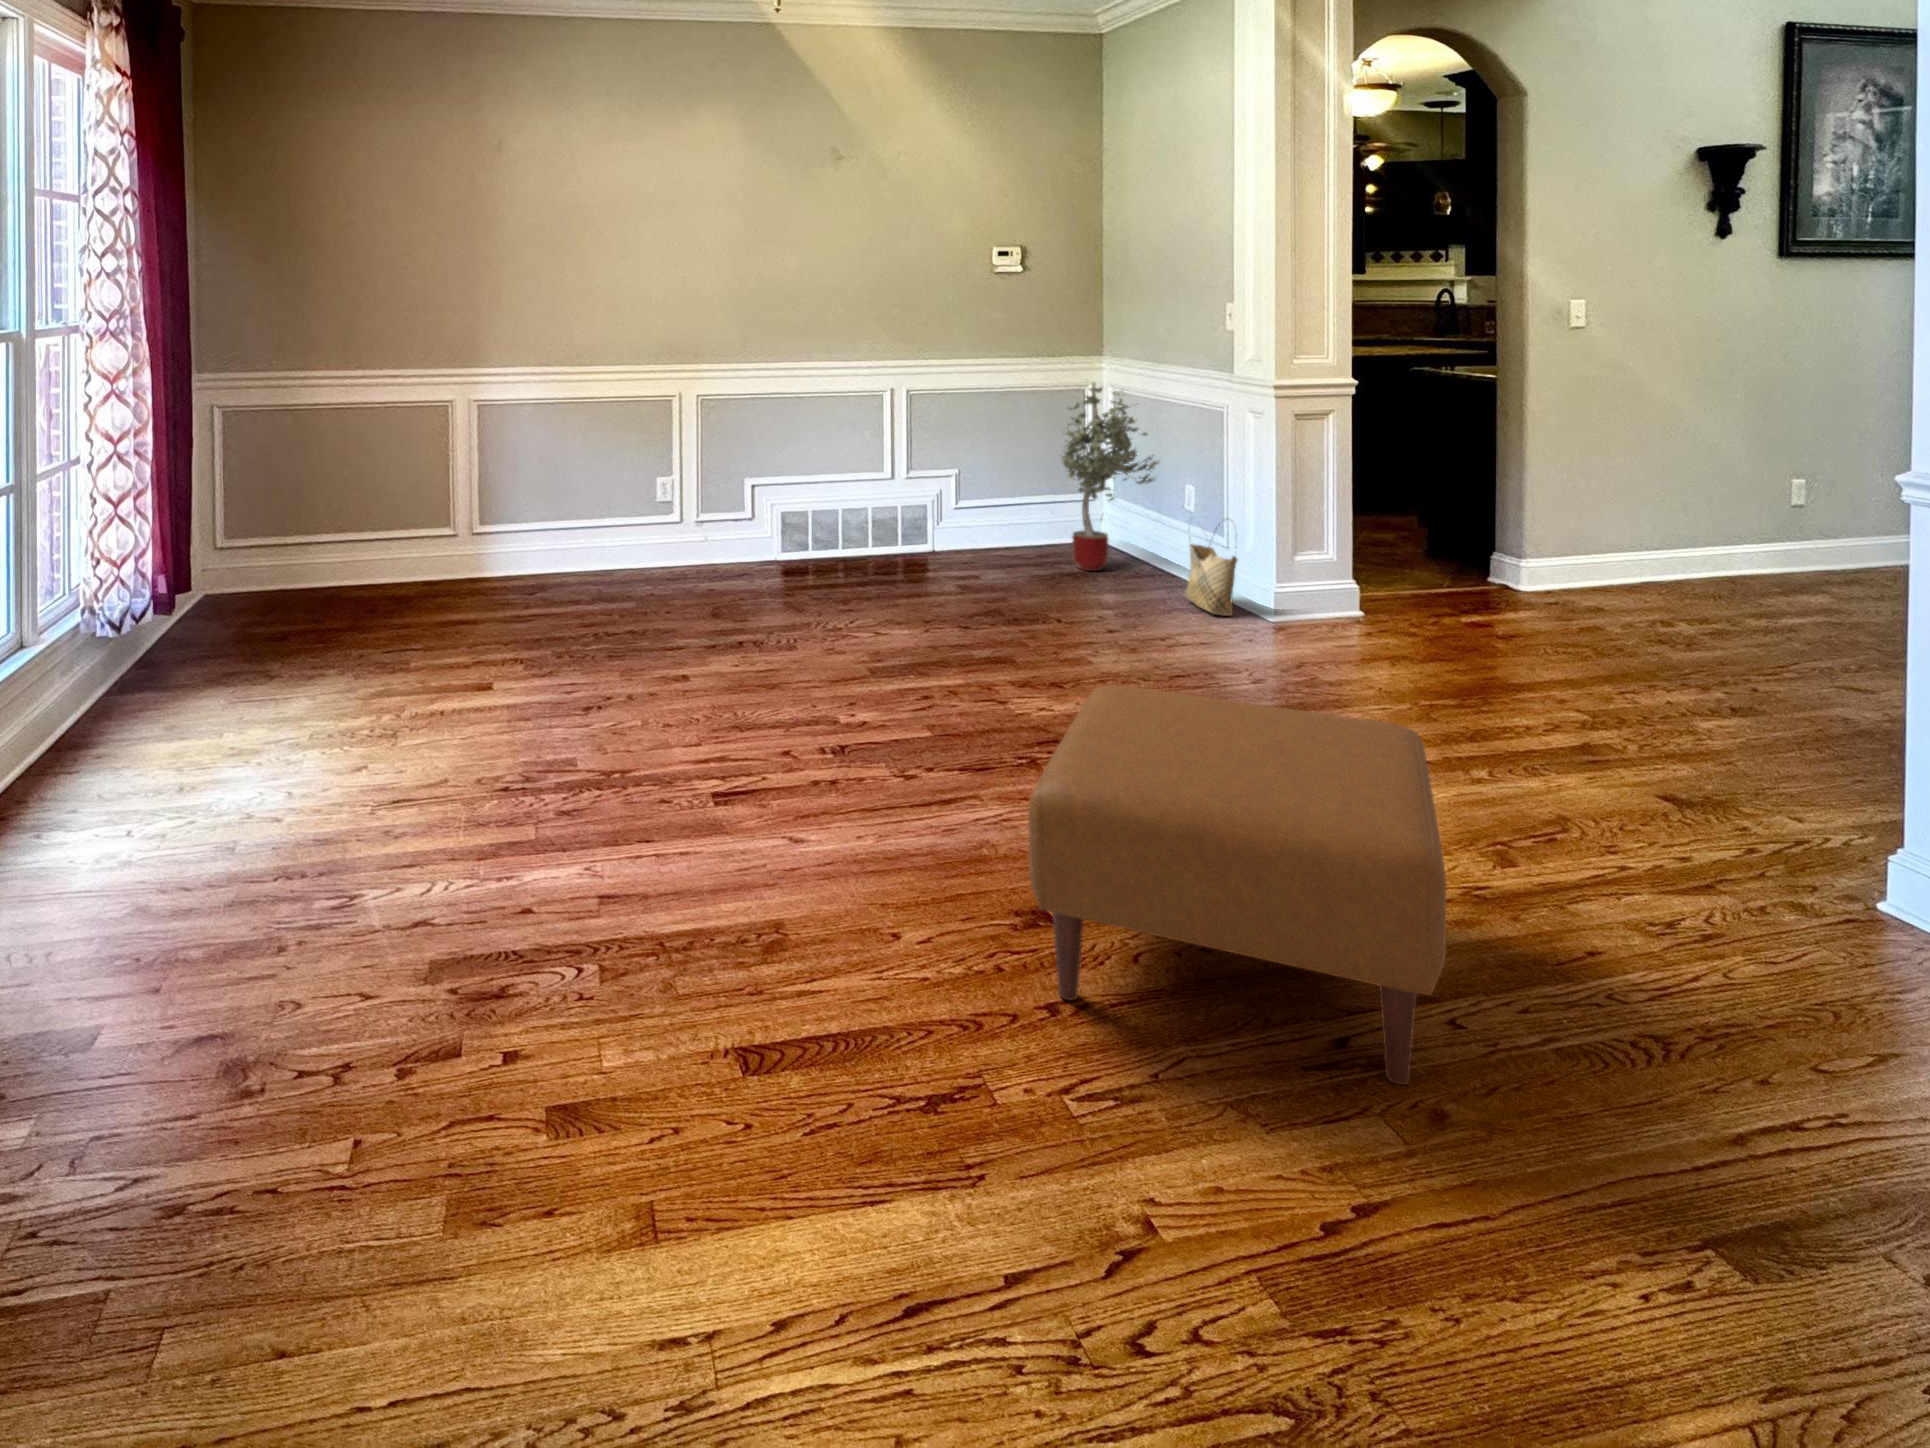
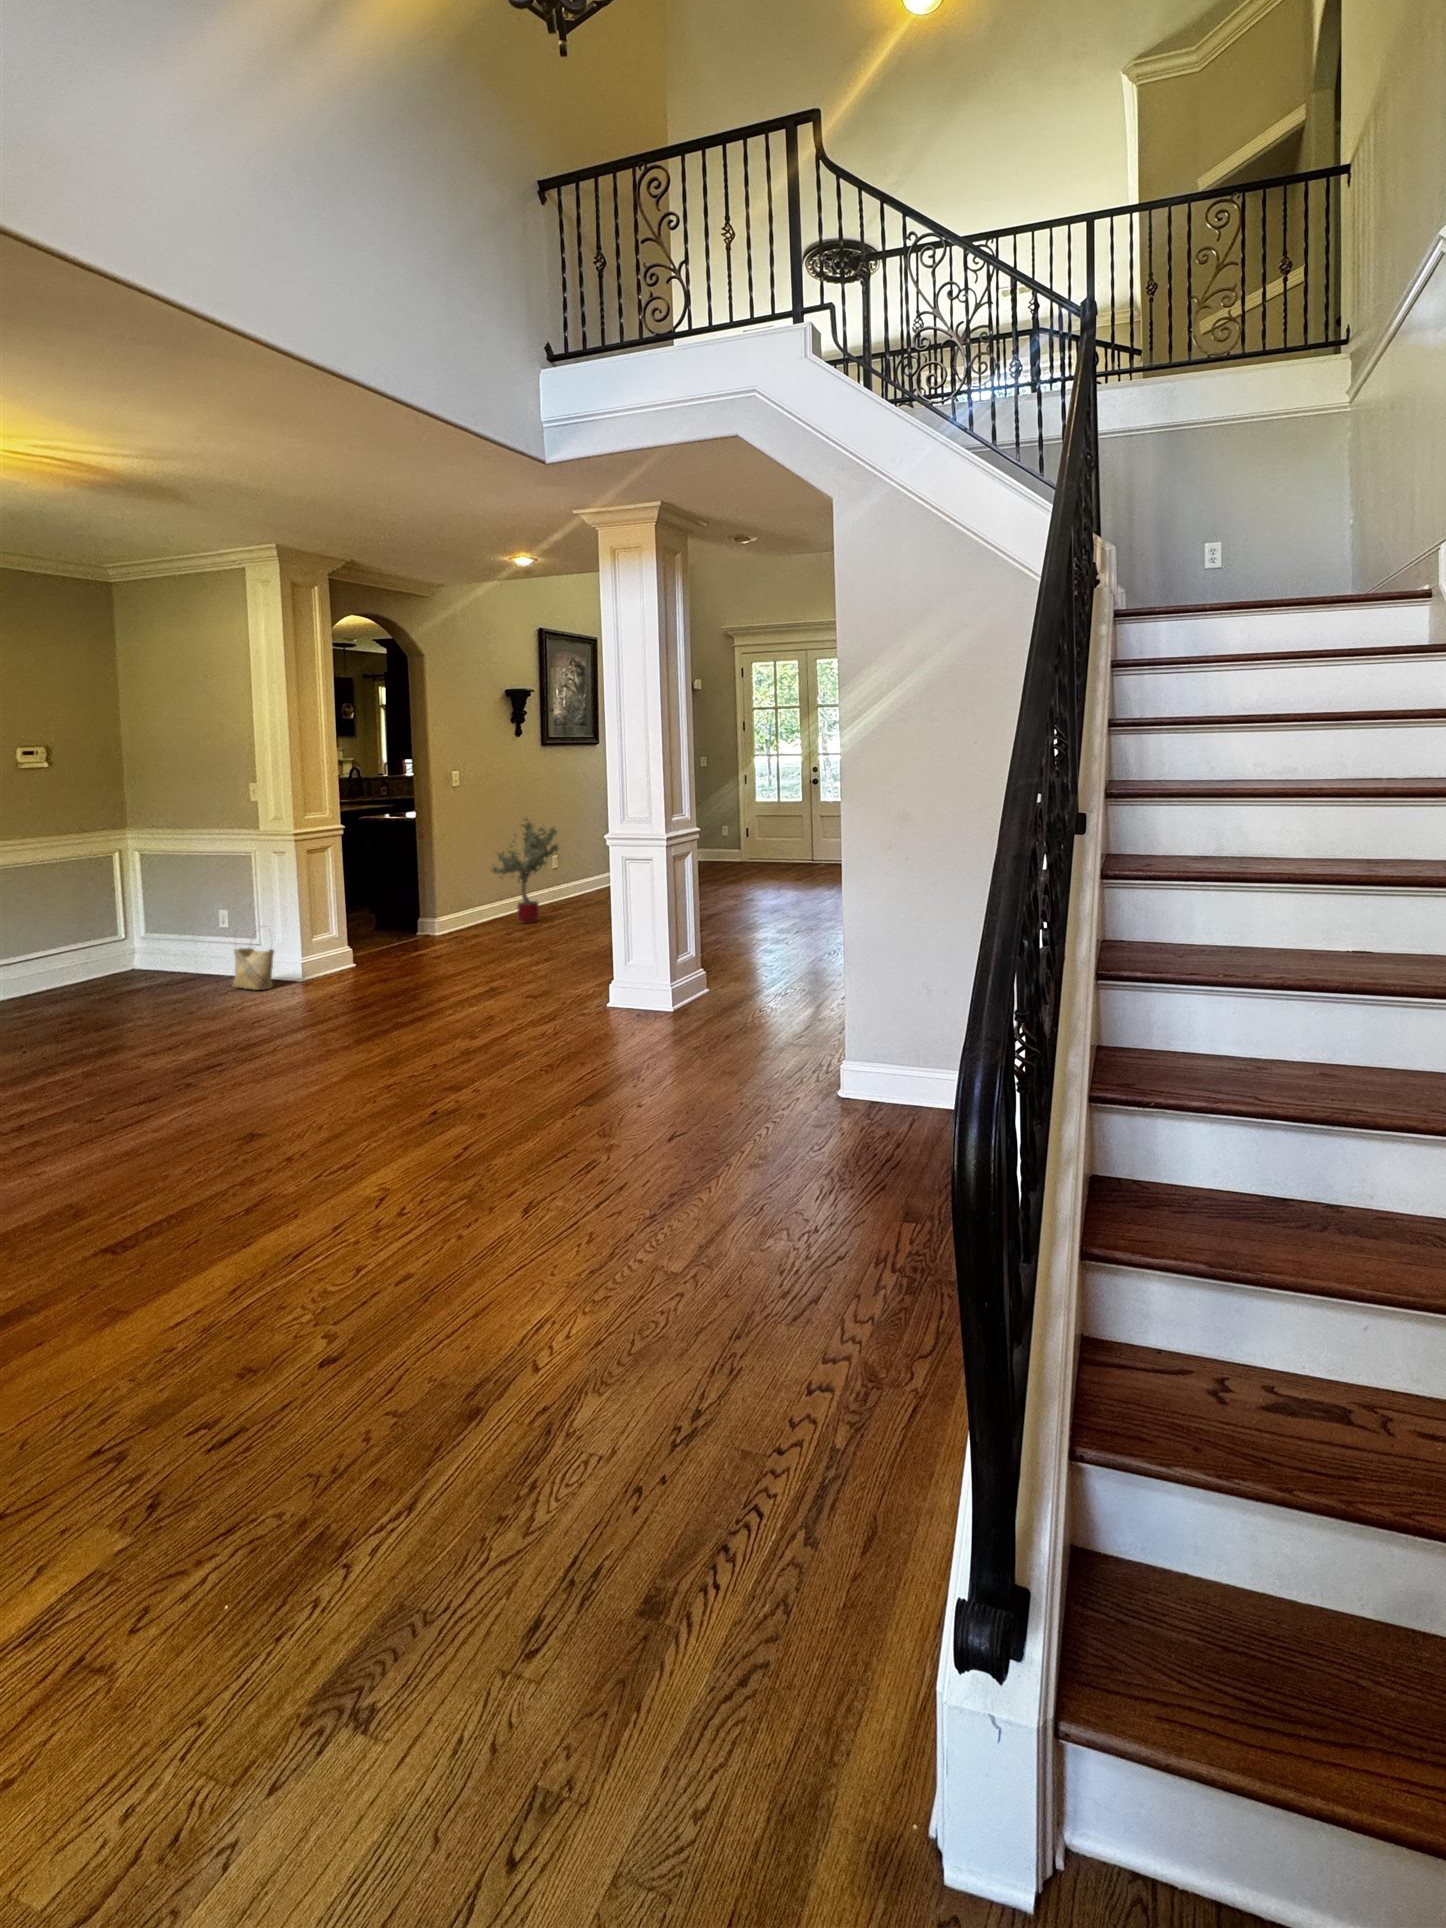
potted tree: present [1061,388,1158,571] -> present [491,818,559,924]
ottoman: present [1028,685,1447,1085] -> none [261,979,481,1156]

